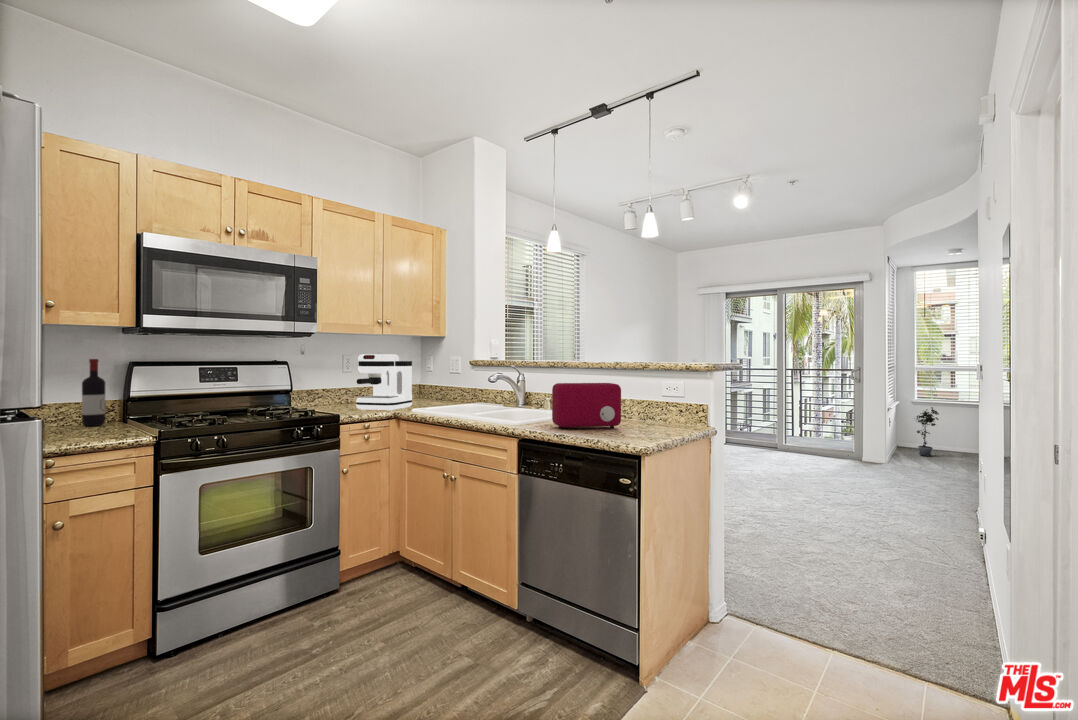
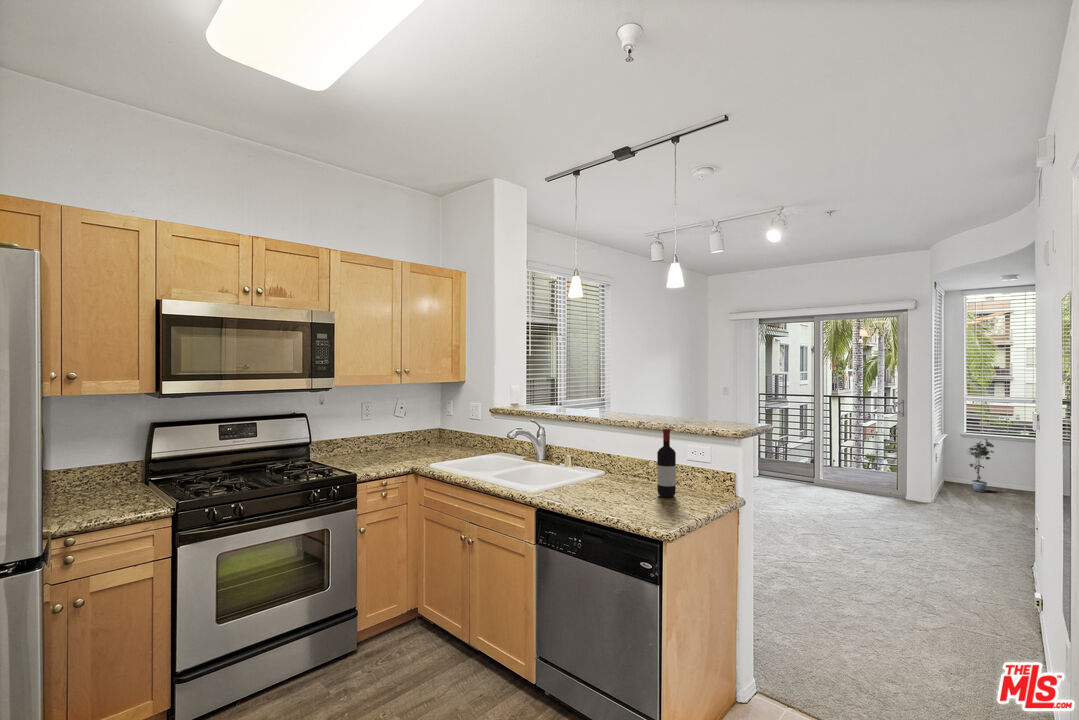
coffee maker: present [356,354,412,411] -> none [374,404,430,465]
wine bottle: present [82,359,105,426] -> present [657,429,676,497]
toaster: present [552,383,621,430] -> none [572,448,643,500]

